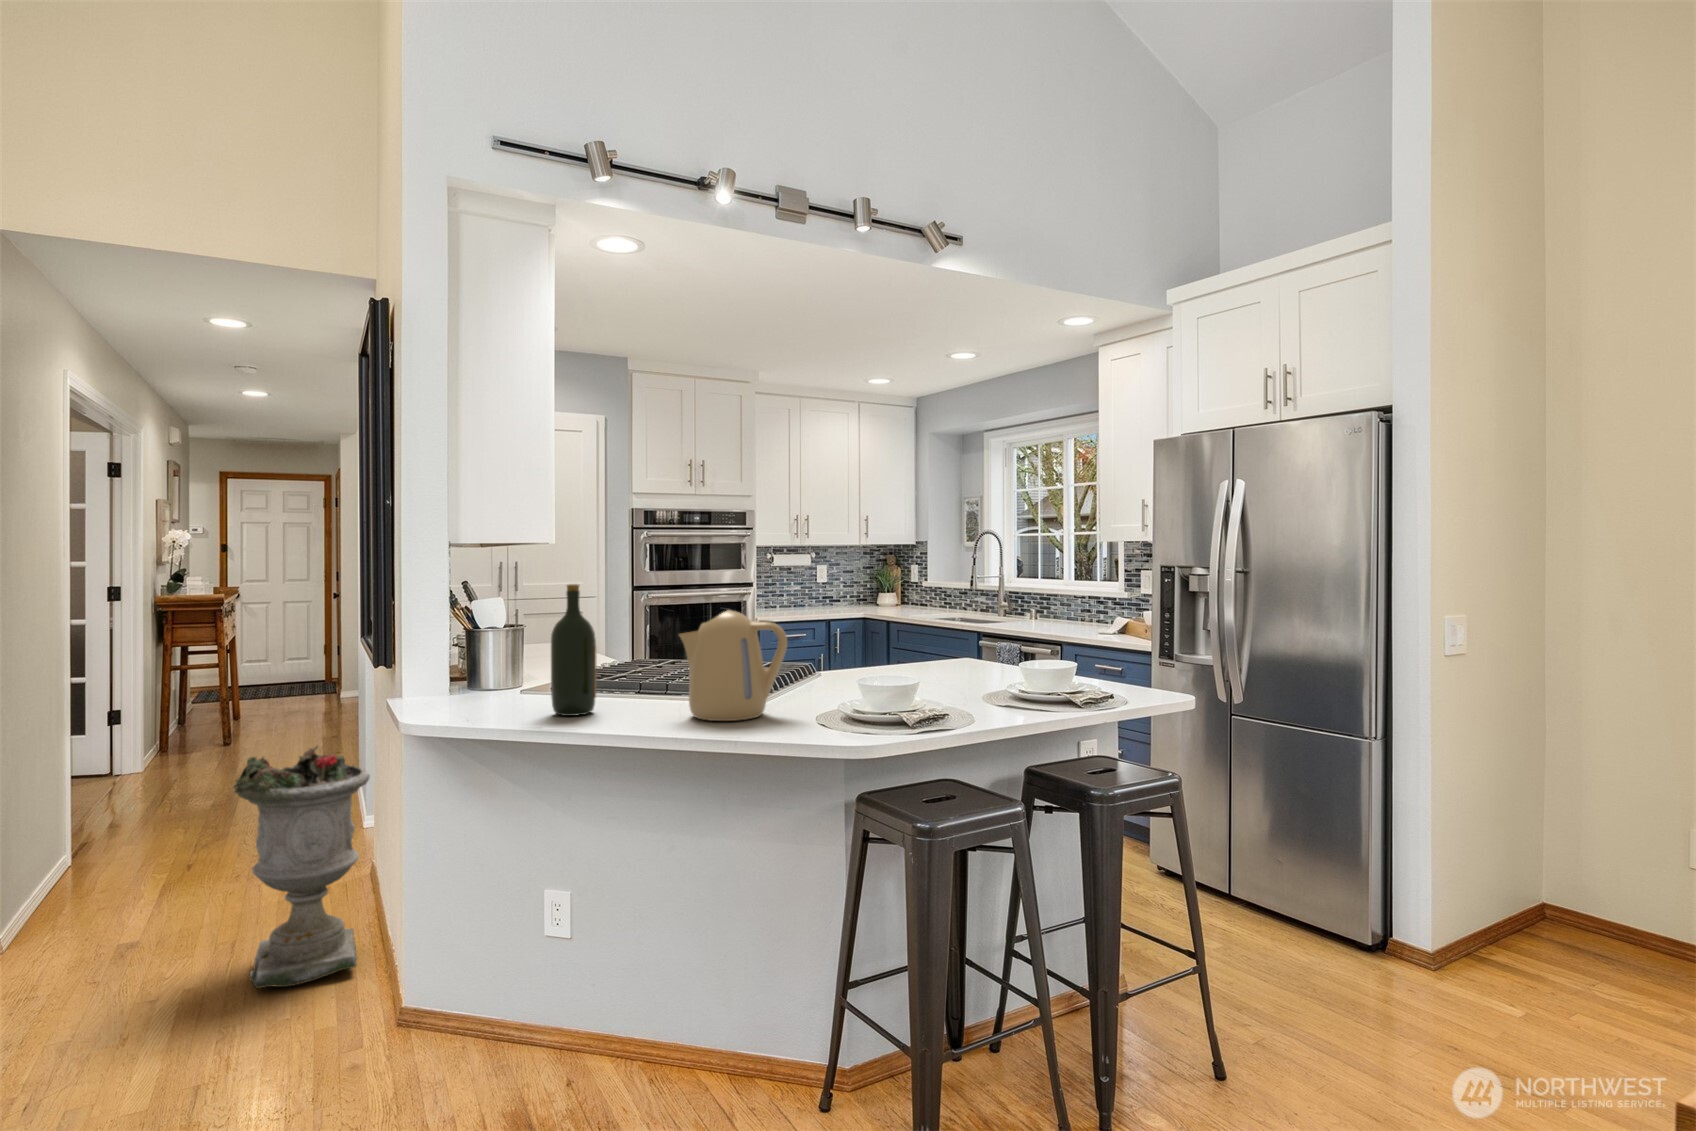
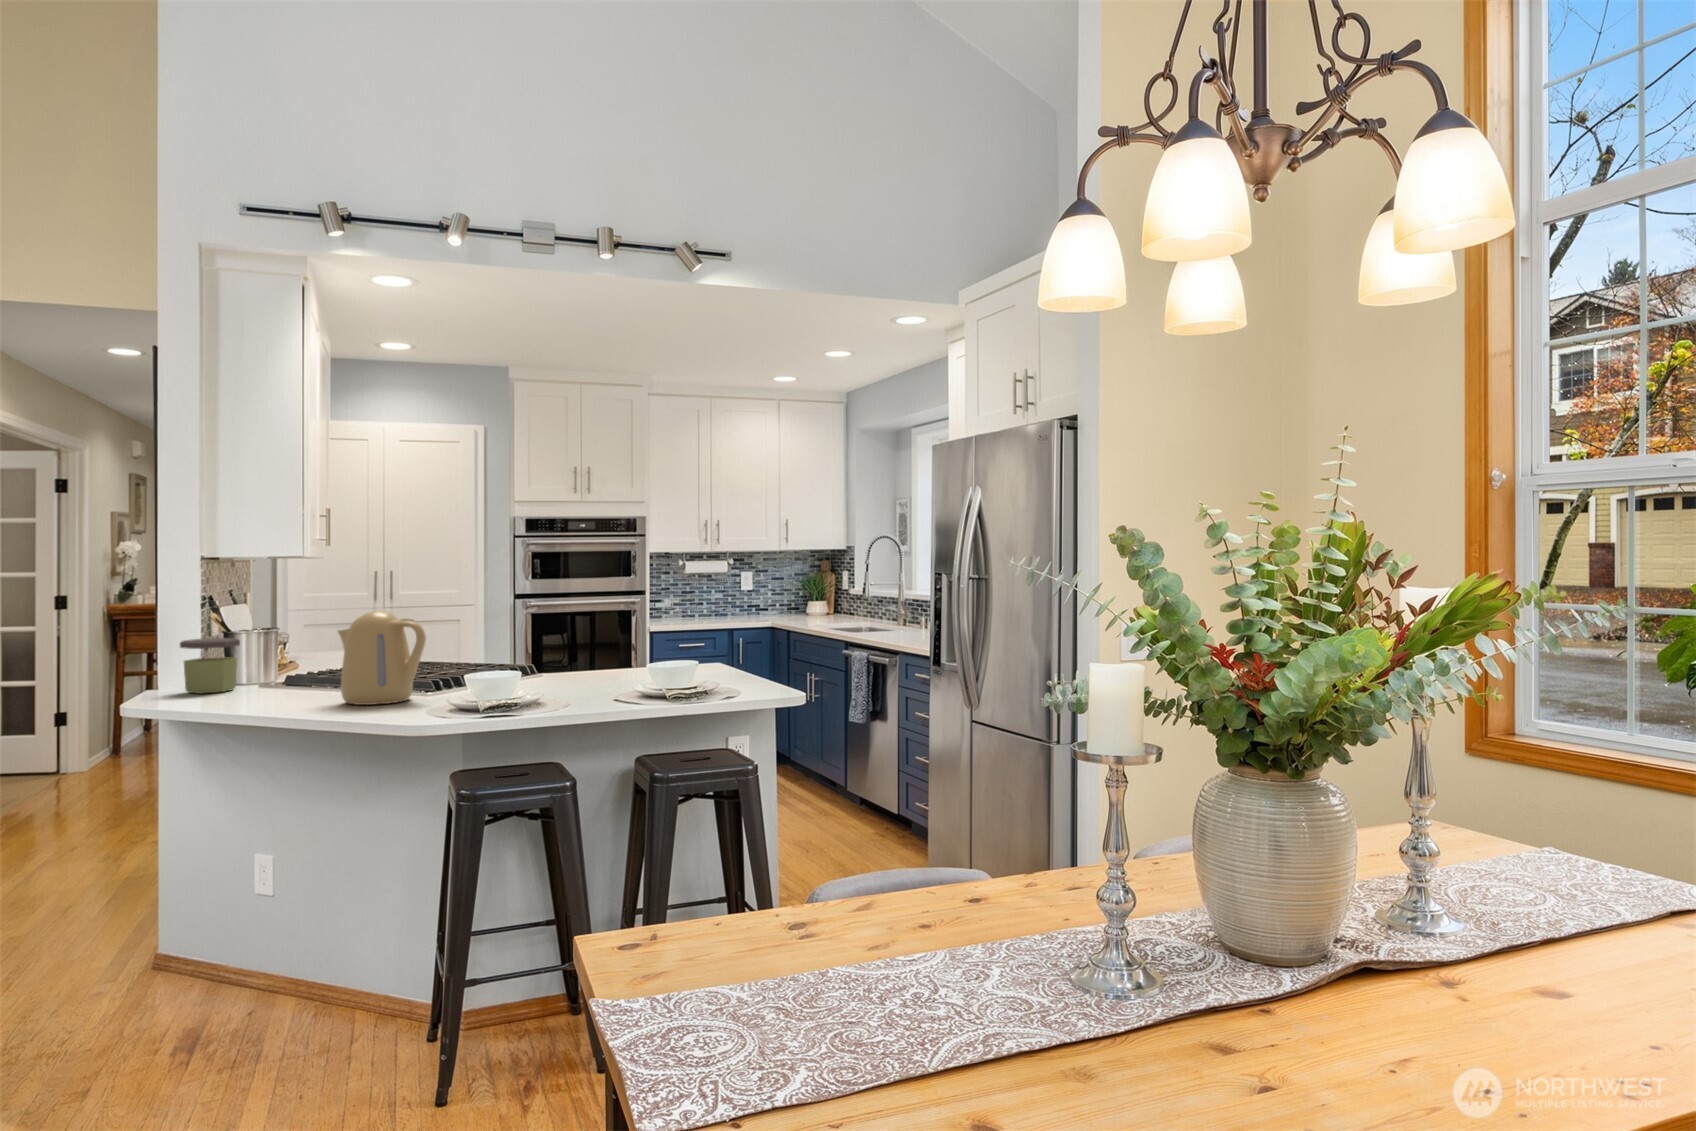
wine bottle: present [551,584,597,716] -> none [240,589,283,700]
jar: none [451,640,513,707] -> present [180,638,240,694]
planter: present [233,746,370,988] -> none [45,732,170,938]

